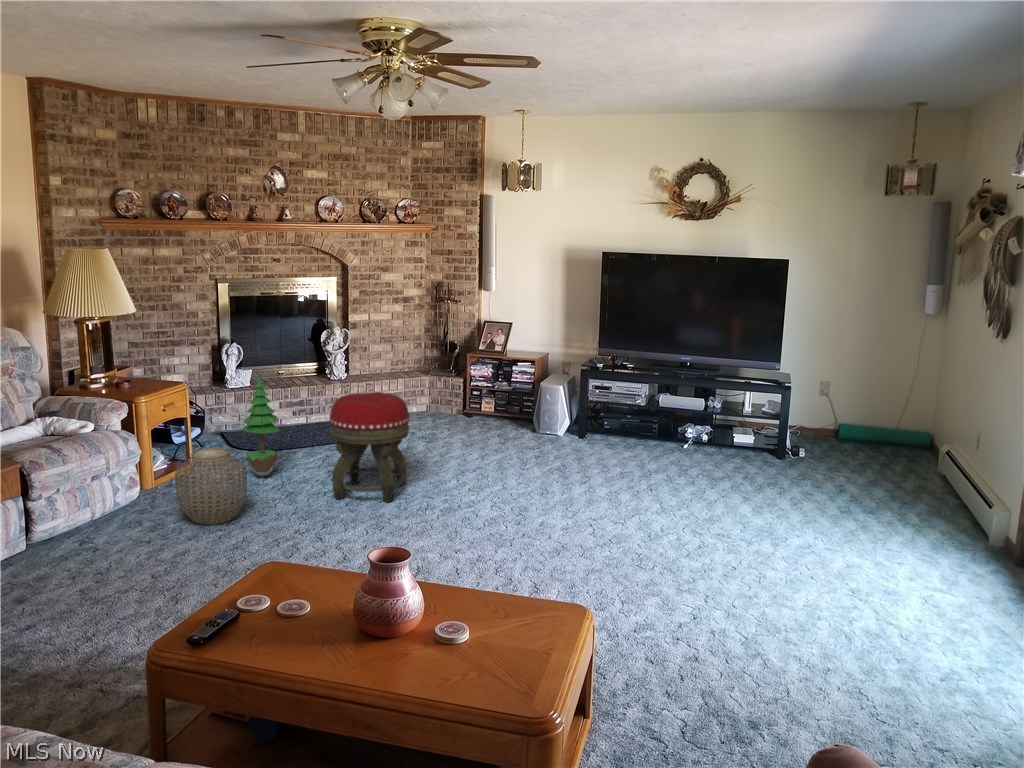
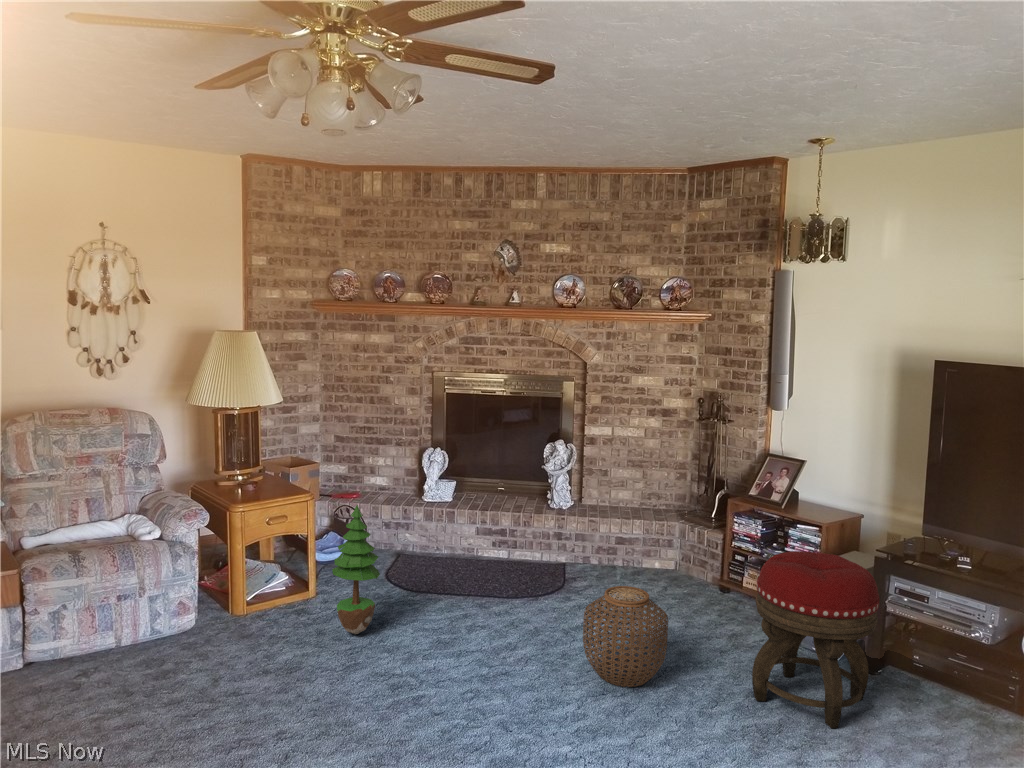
footstool: present [329,392,409,502] -> present [752,551,879,728]
woven basket: present [175,448,247,525] -> present [583,586,668,687]

